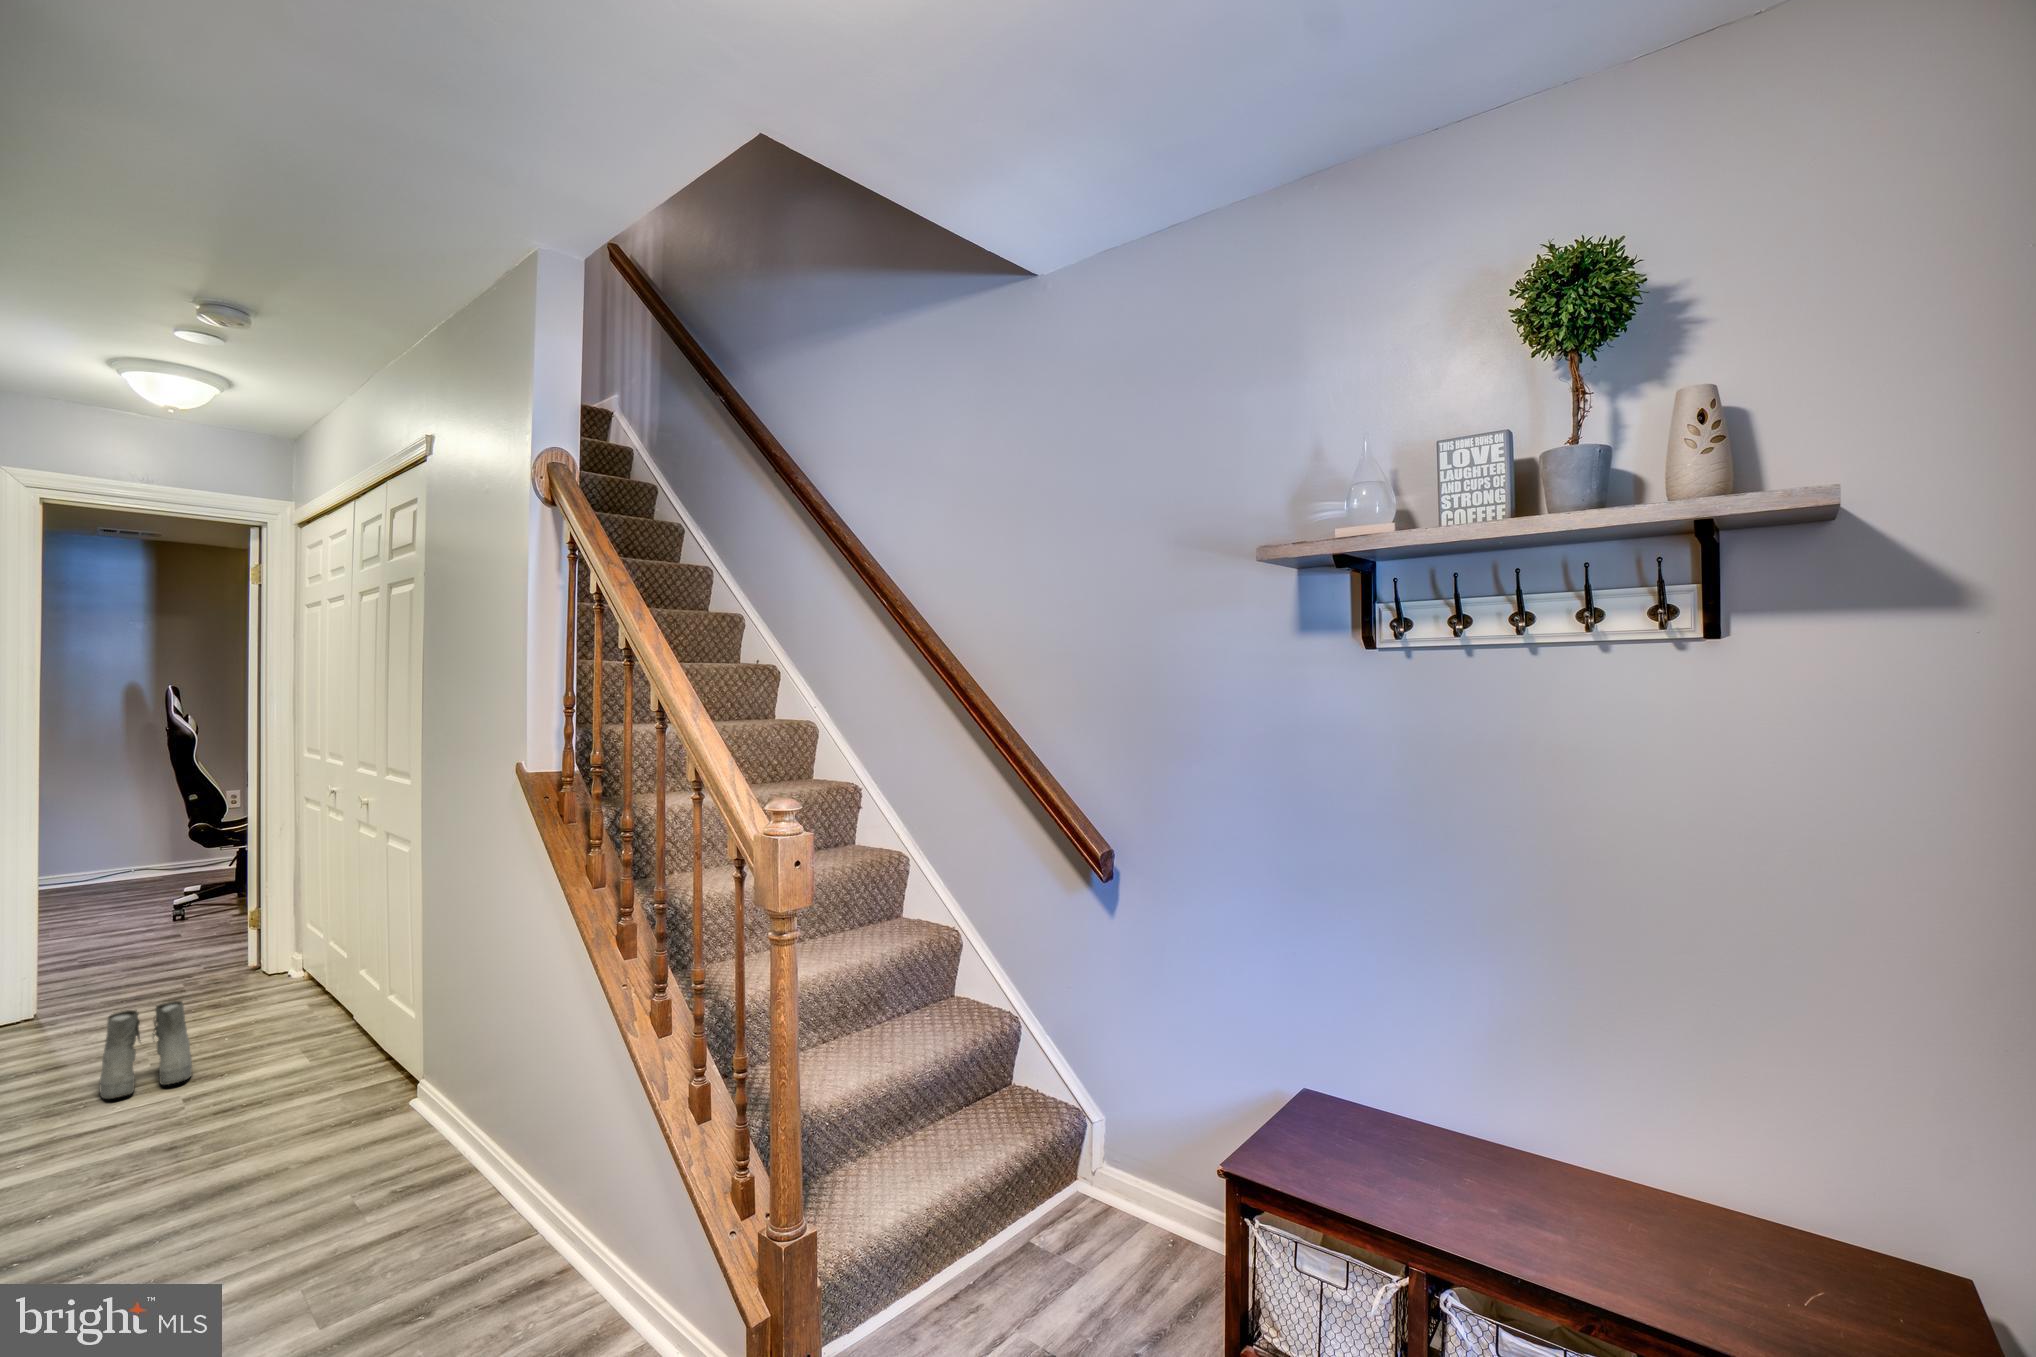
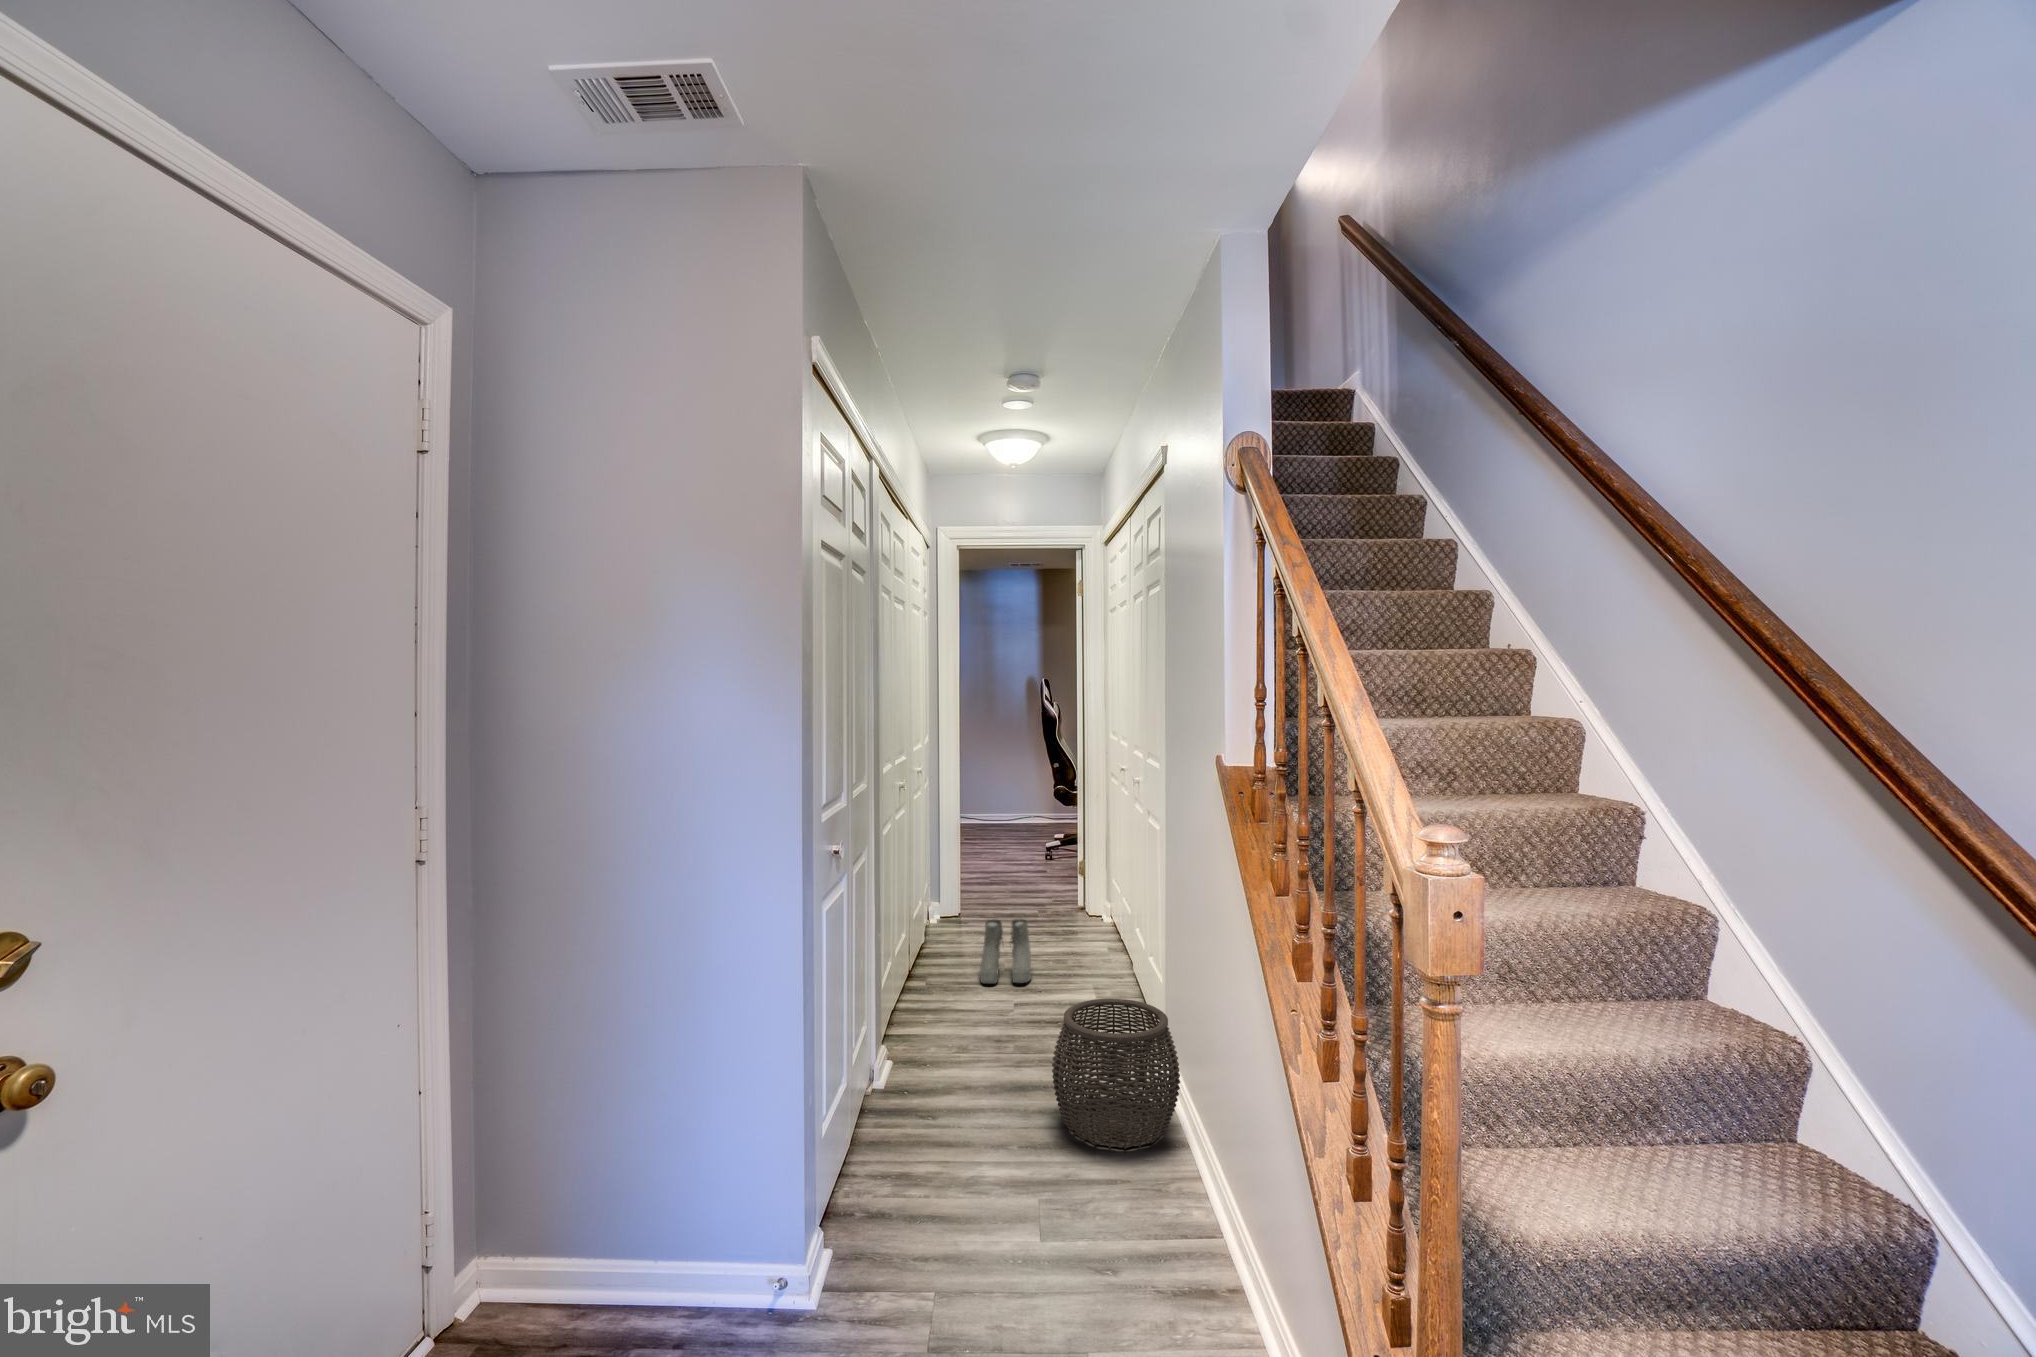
woven basket: none [279,1046,455,1221] -> present [1052,999,1180,1149]

